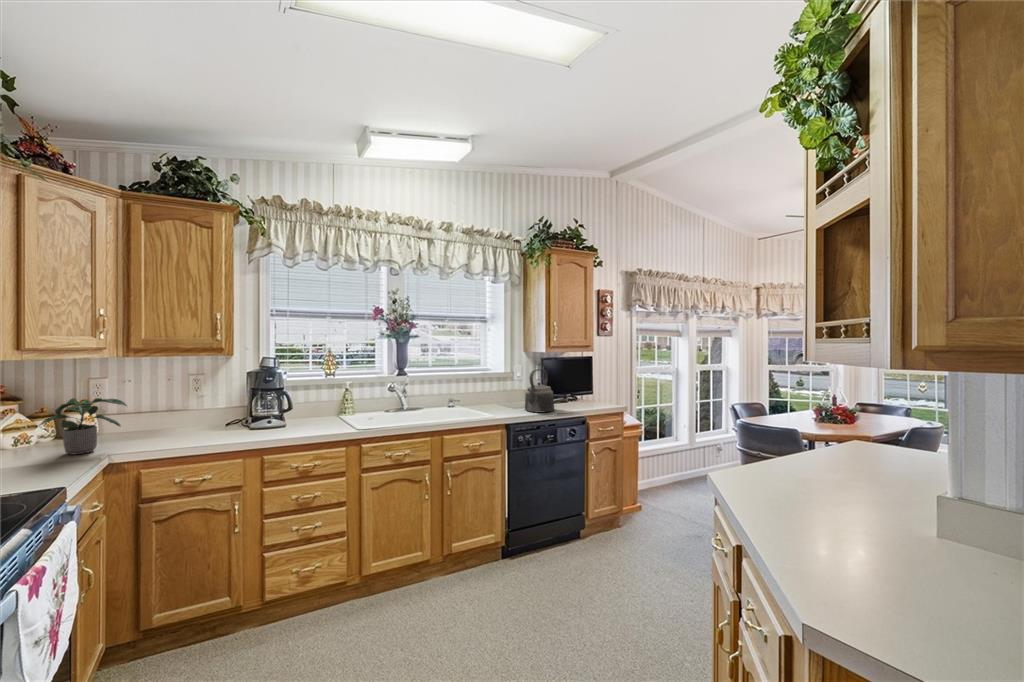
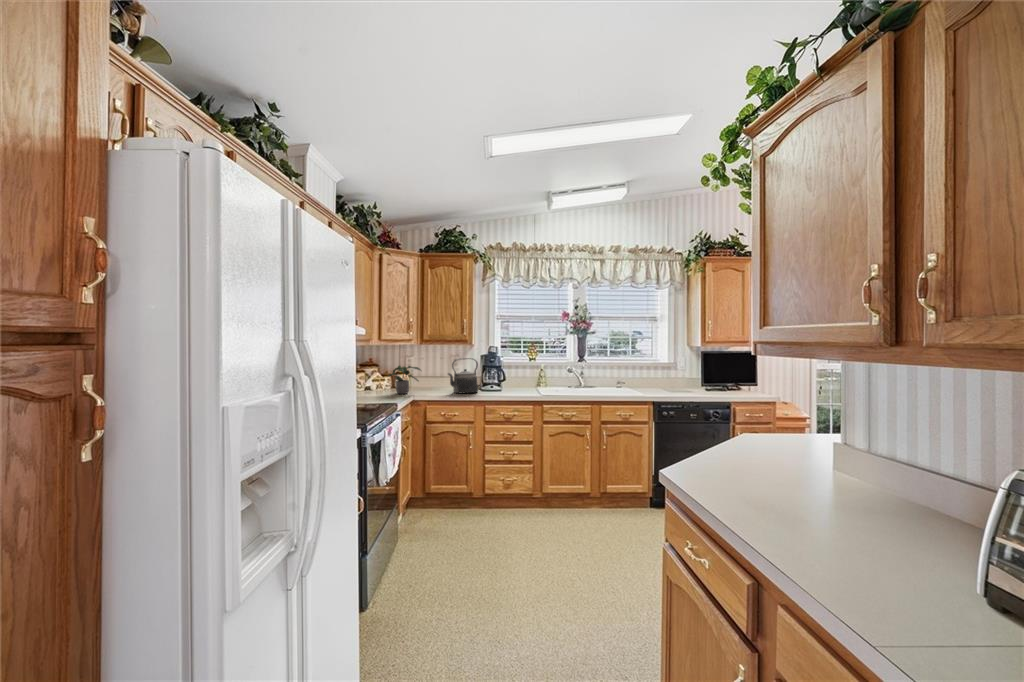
kettle: present [525,369,554,412] -> present [448,358,478,393]

